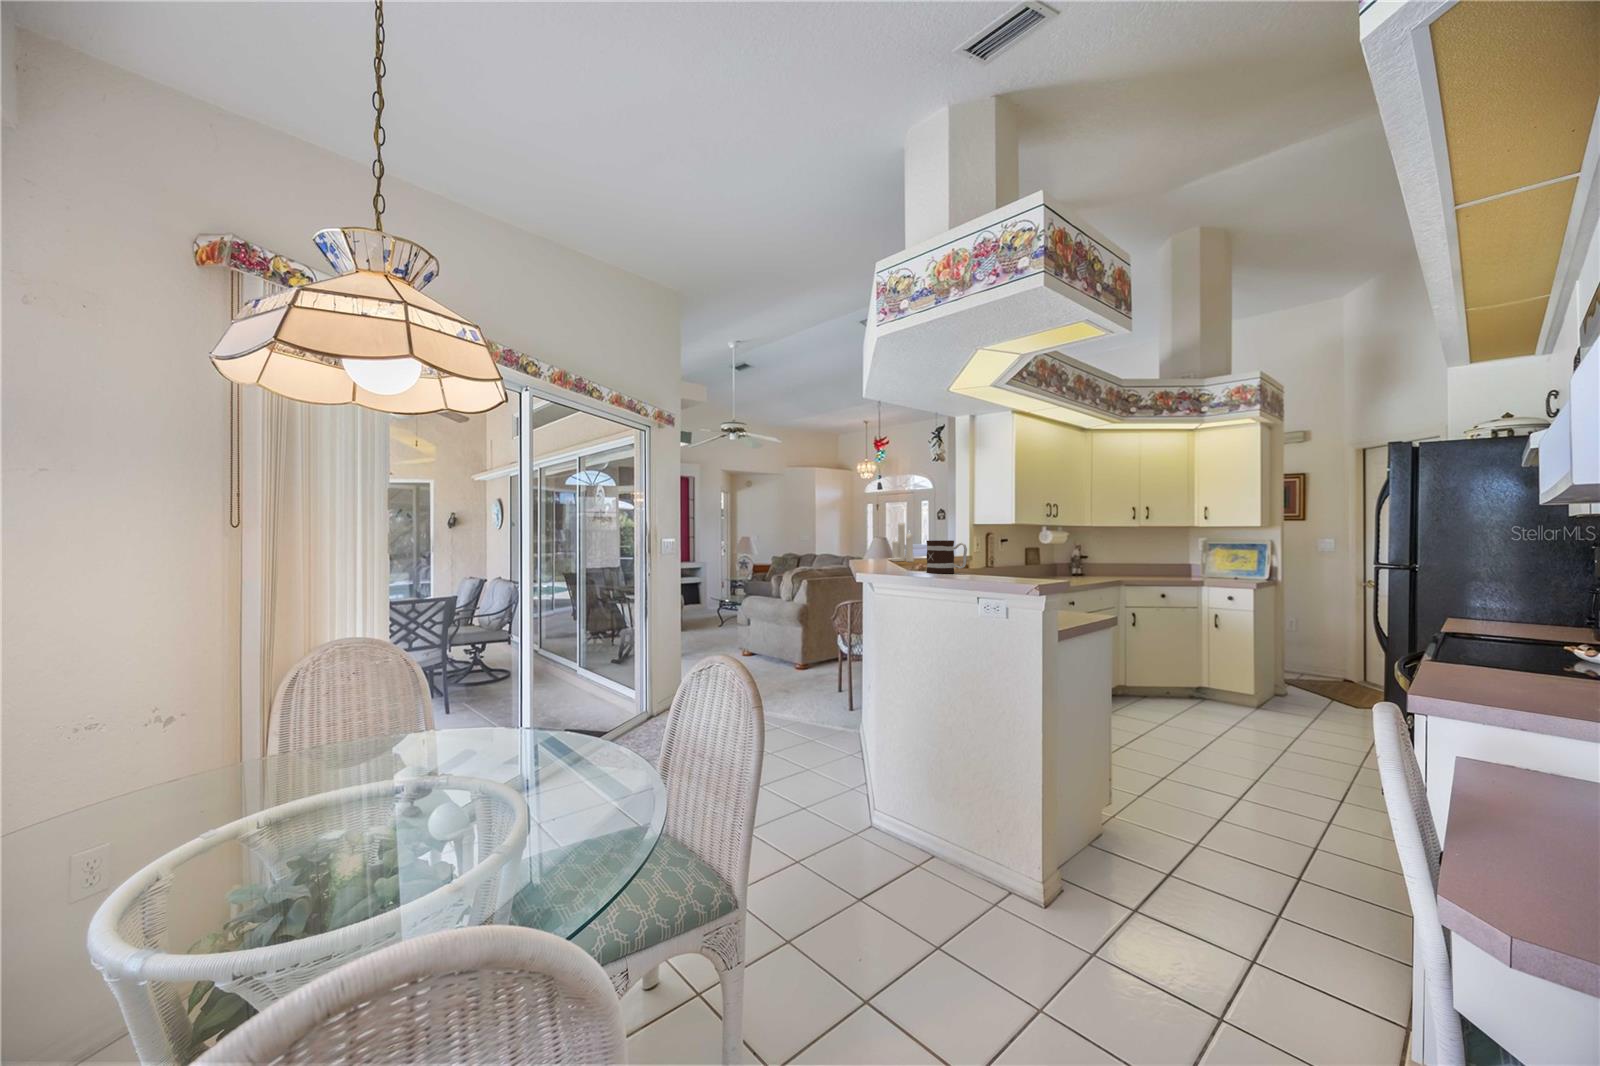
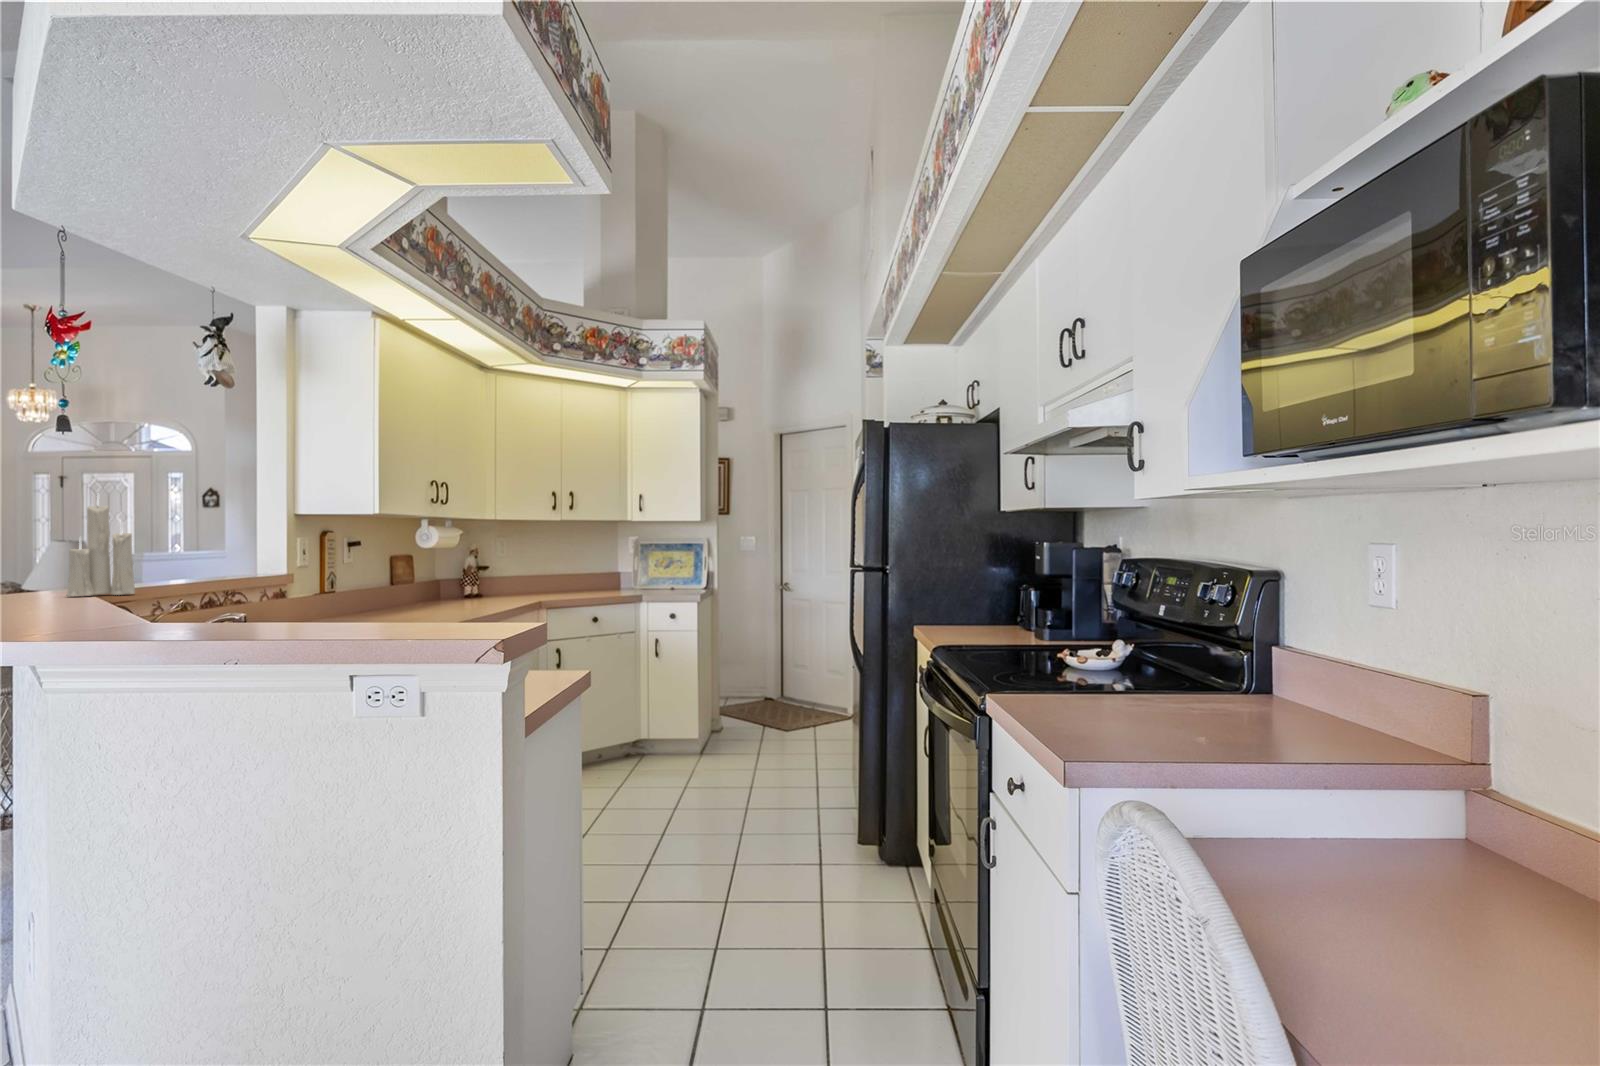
mug: present [926,540,967,574] -> none [147,549,273,636]

